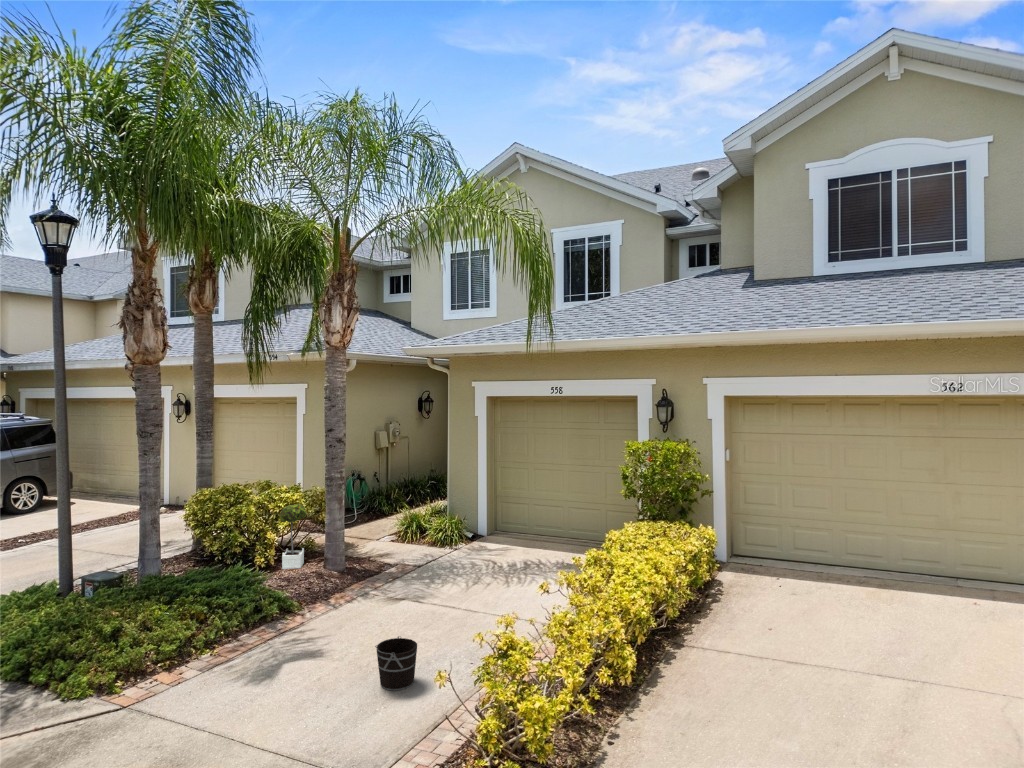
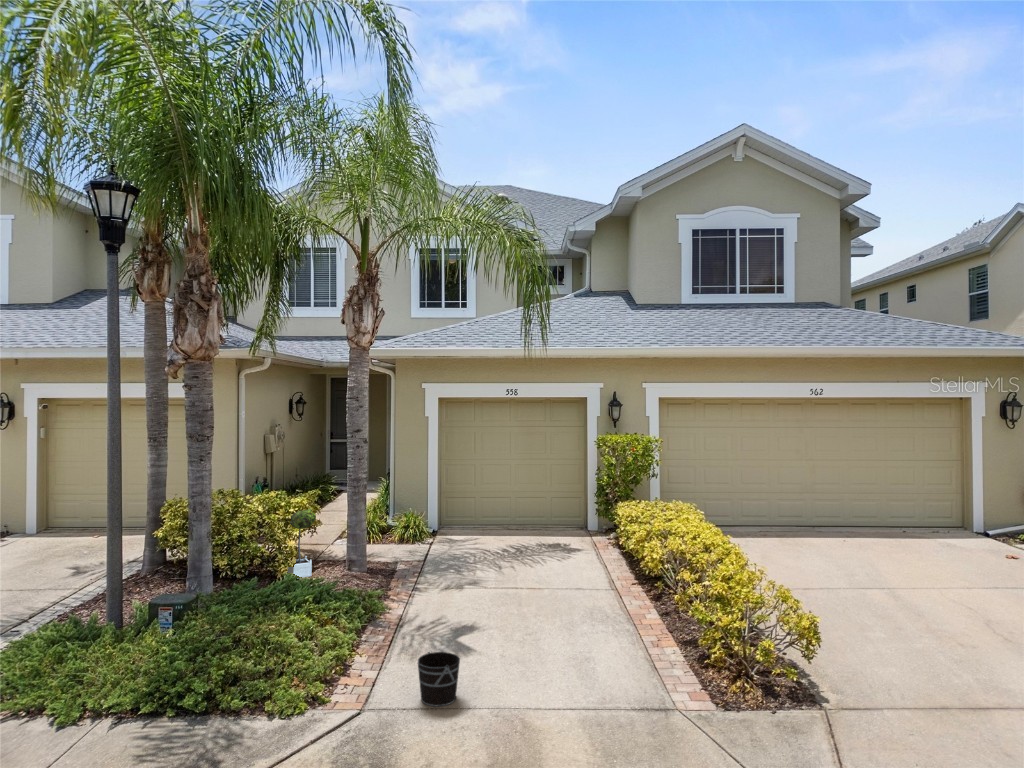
bucket: present [375,636,417,690] -> present [418,652,460,706]

